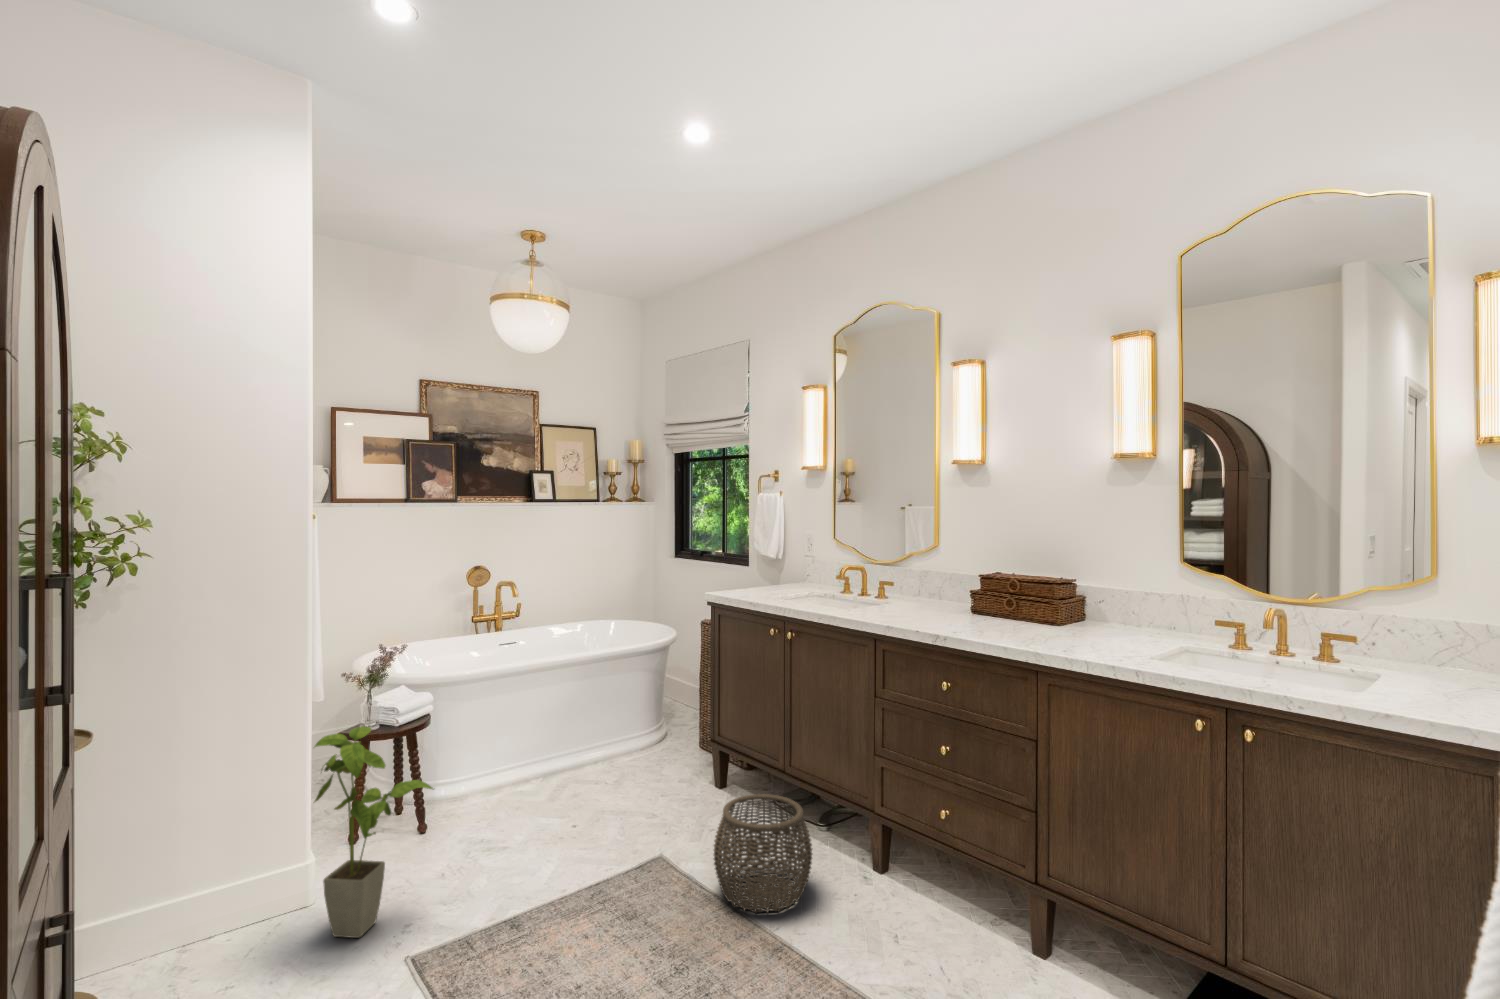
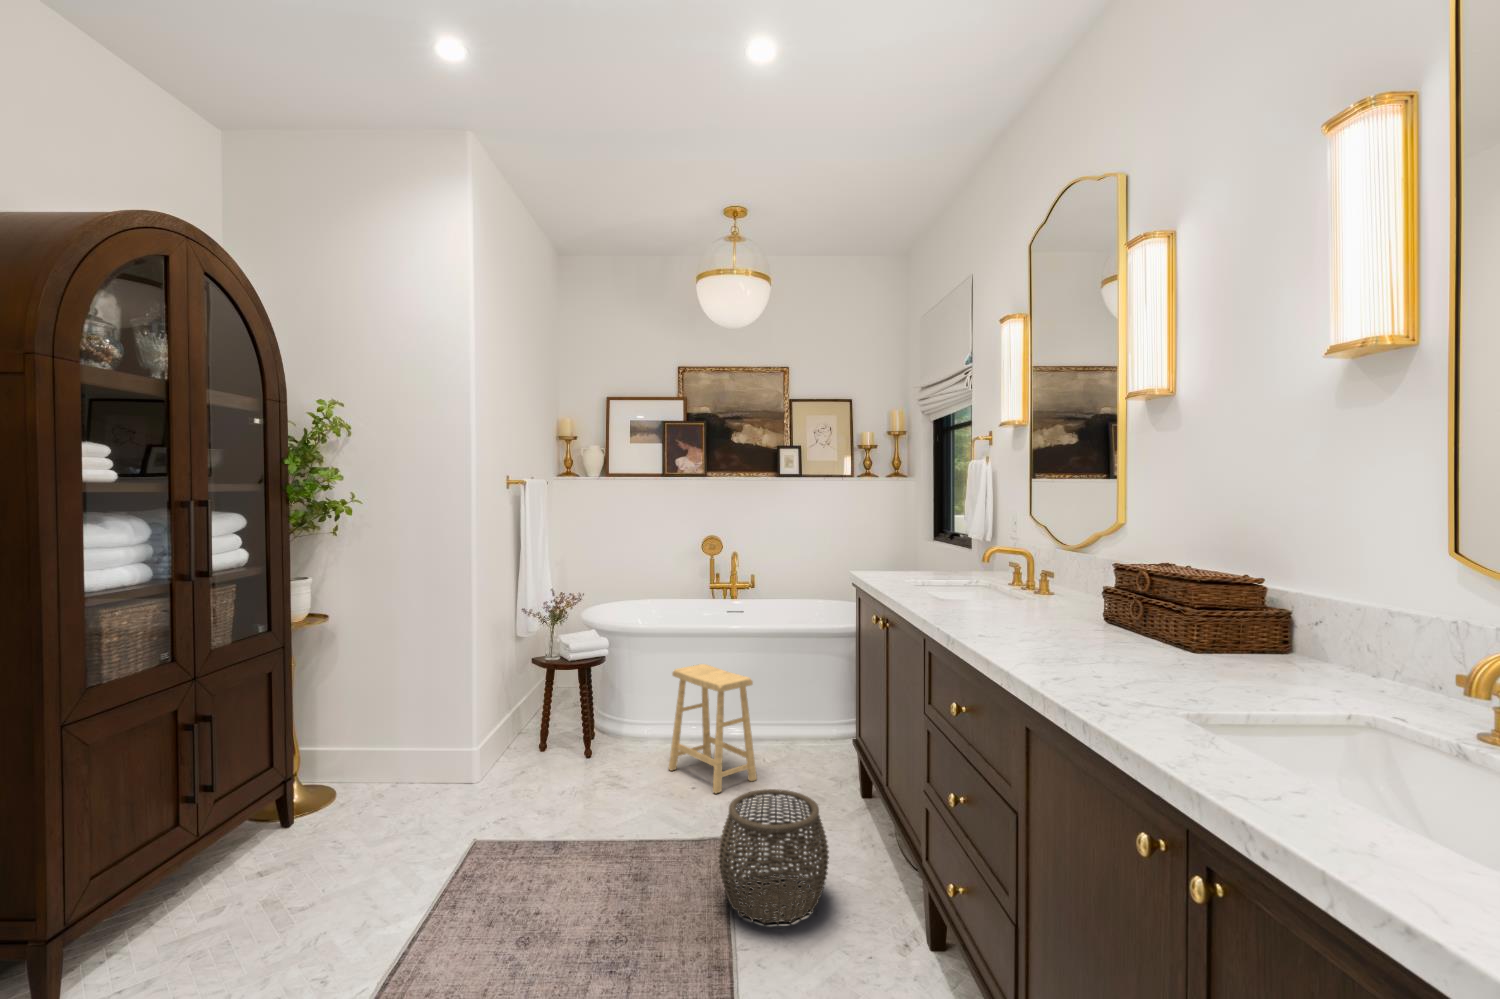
footstool: none [532,702,628,827] -> present [669,664,757,793]
house plant: present [315,726,433,938] -> none [425,650,515,822]

